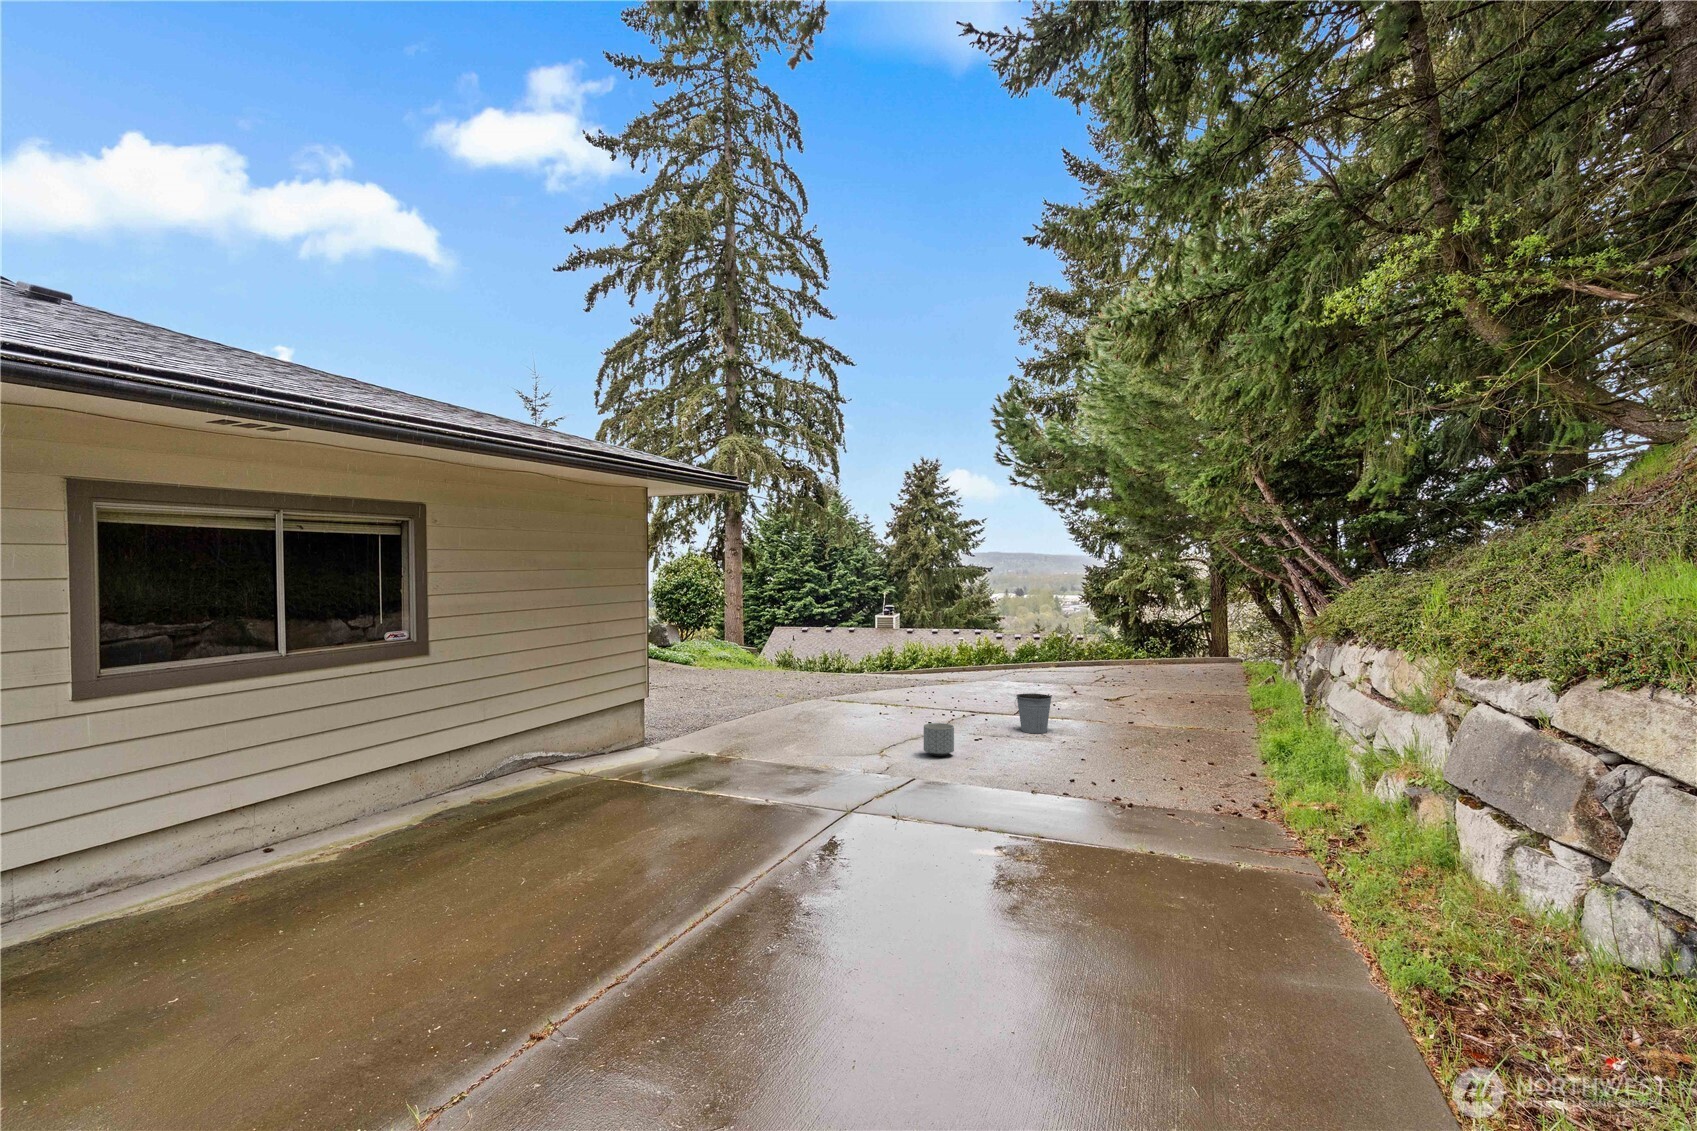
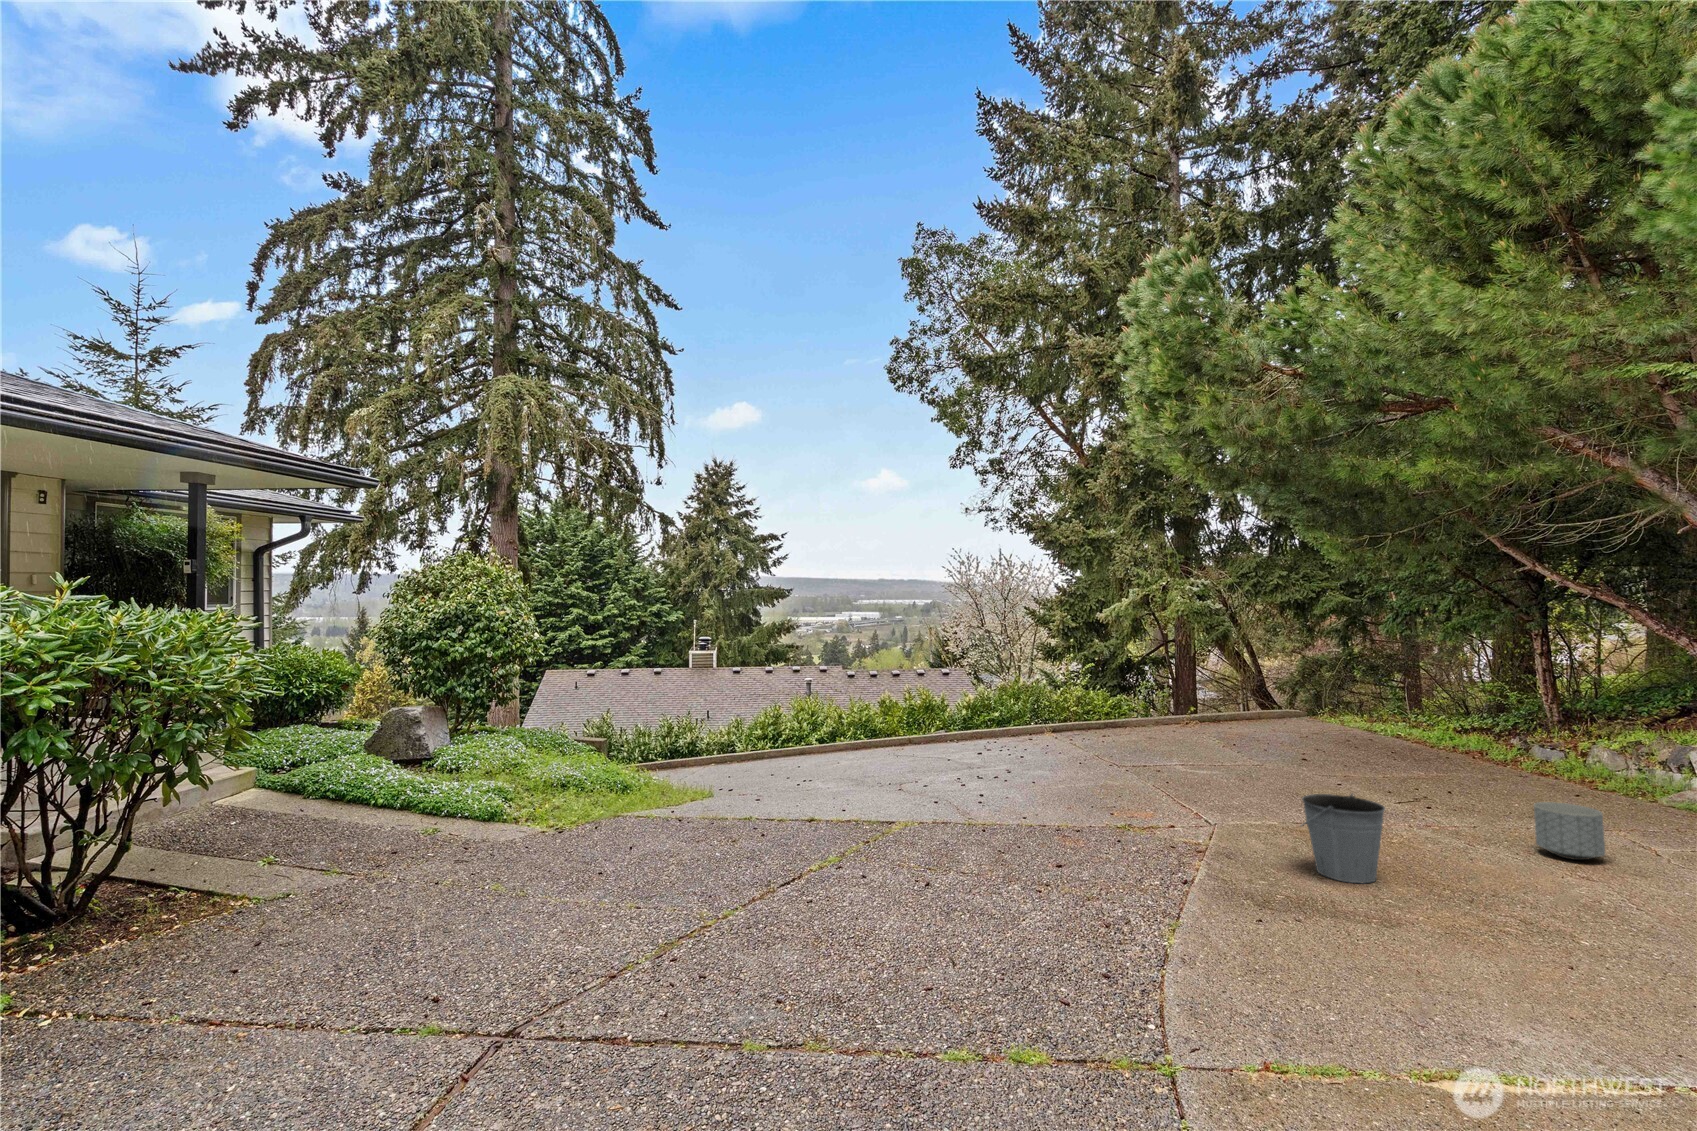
planter: present [924,723,954,756] -> present [1534,802,1605,860]

